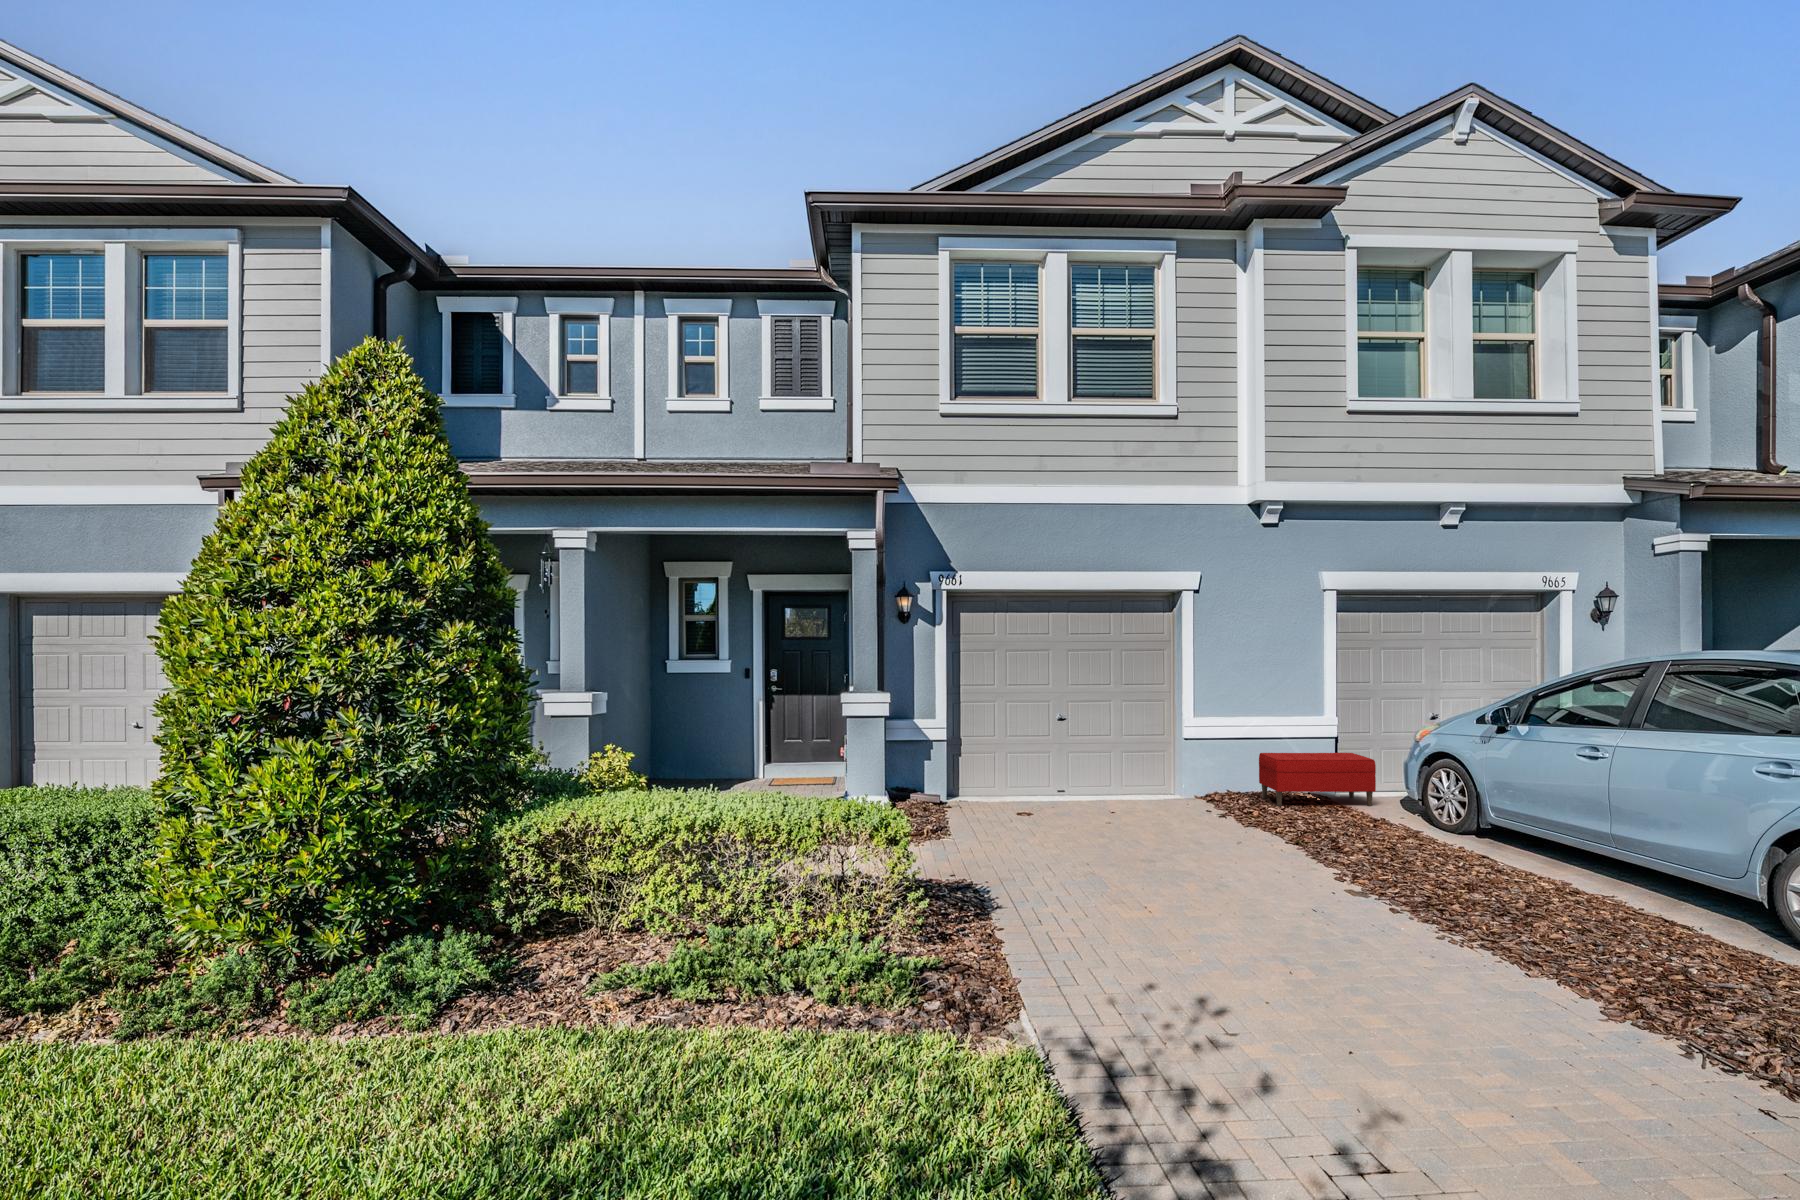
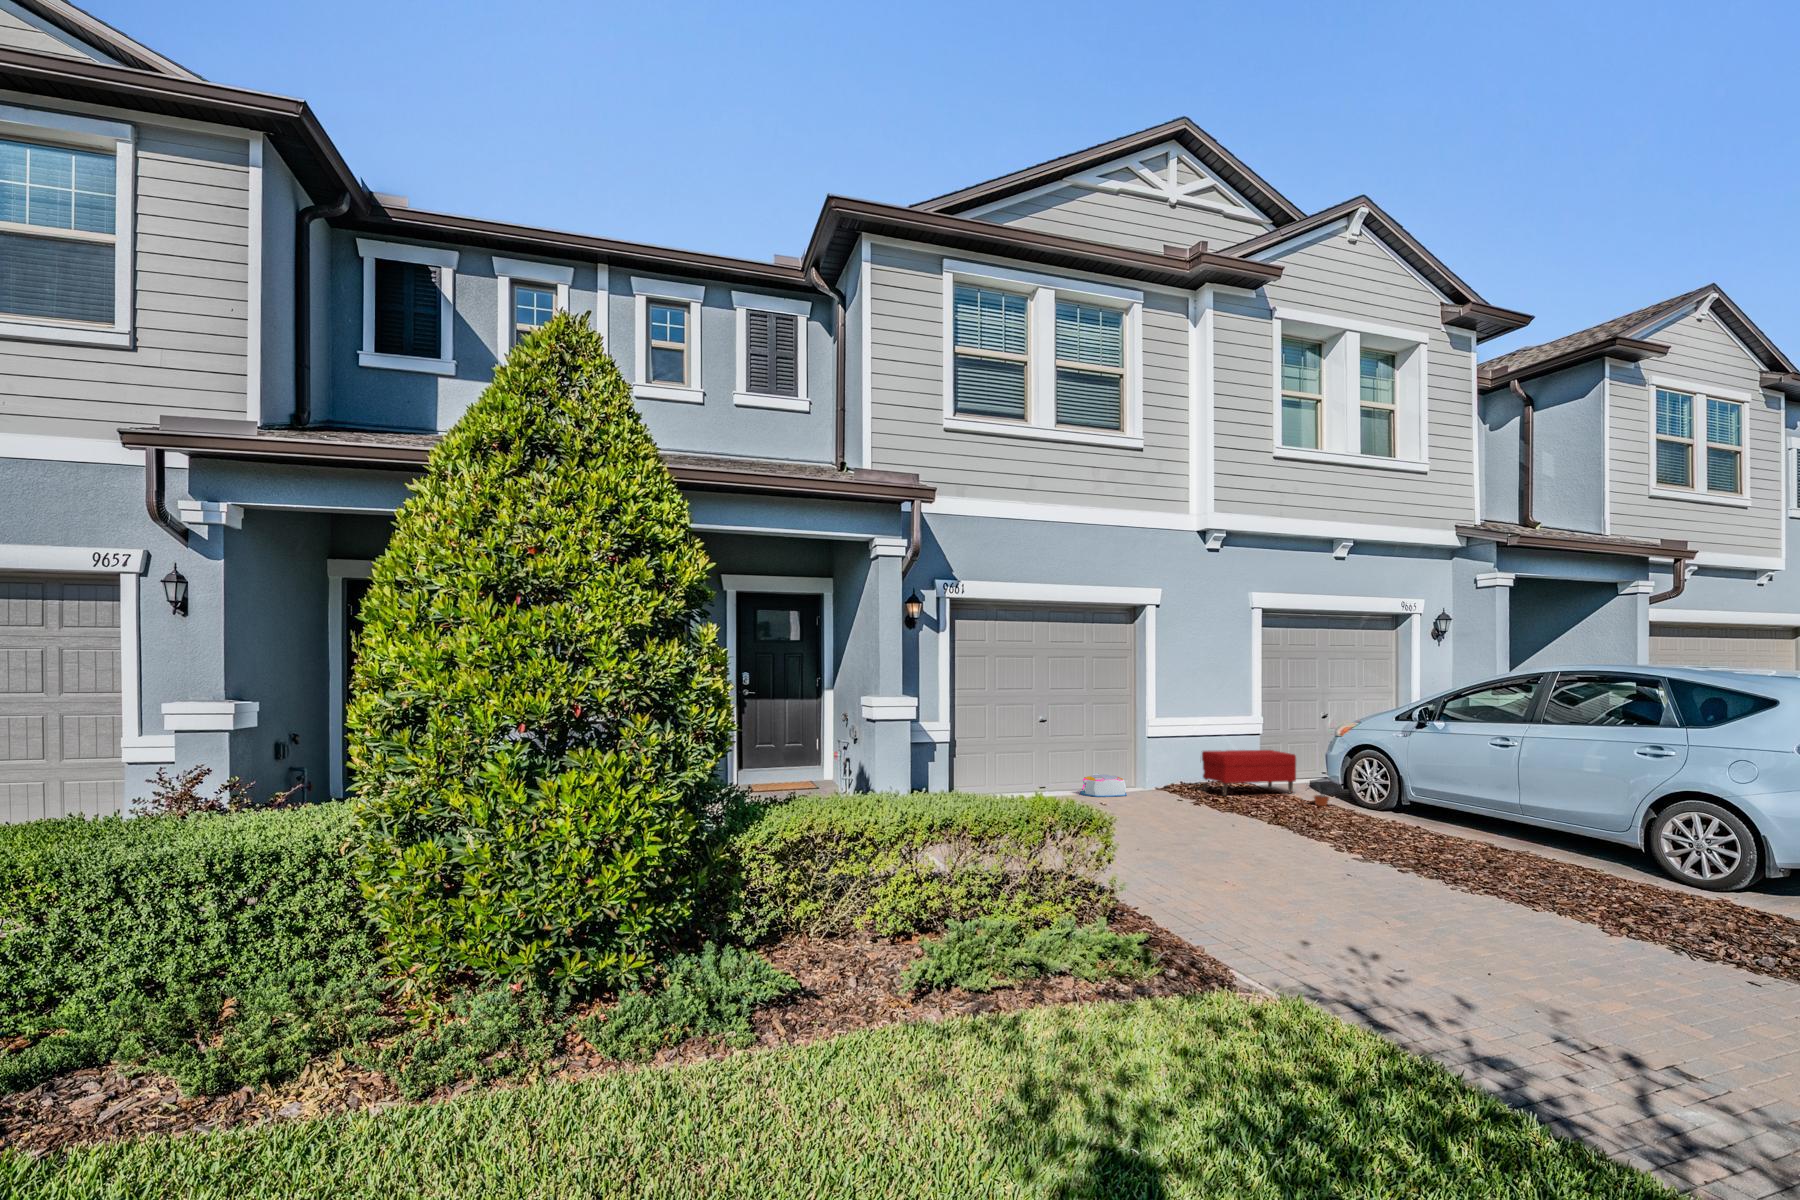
storage bin: none [1107,776,1161,803] -> present [1080,773,1127,797]
potted plant: none [1368,795,1411,824] -> present [1312,783,1332,806]

